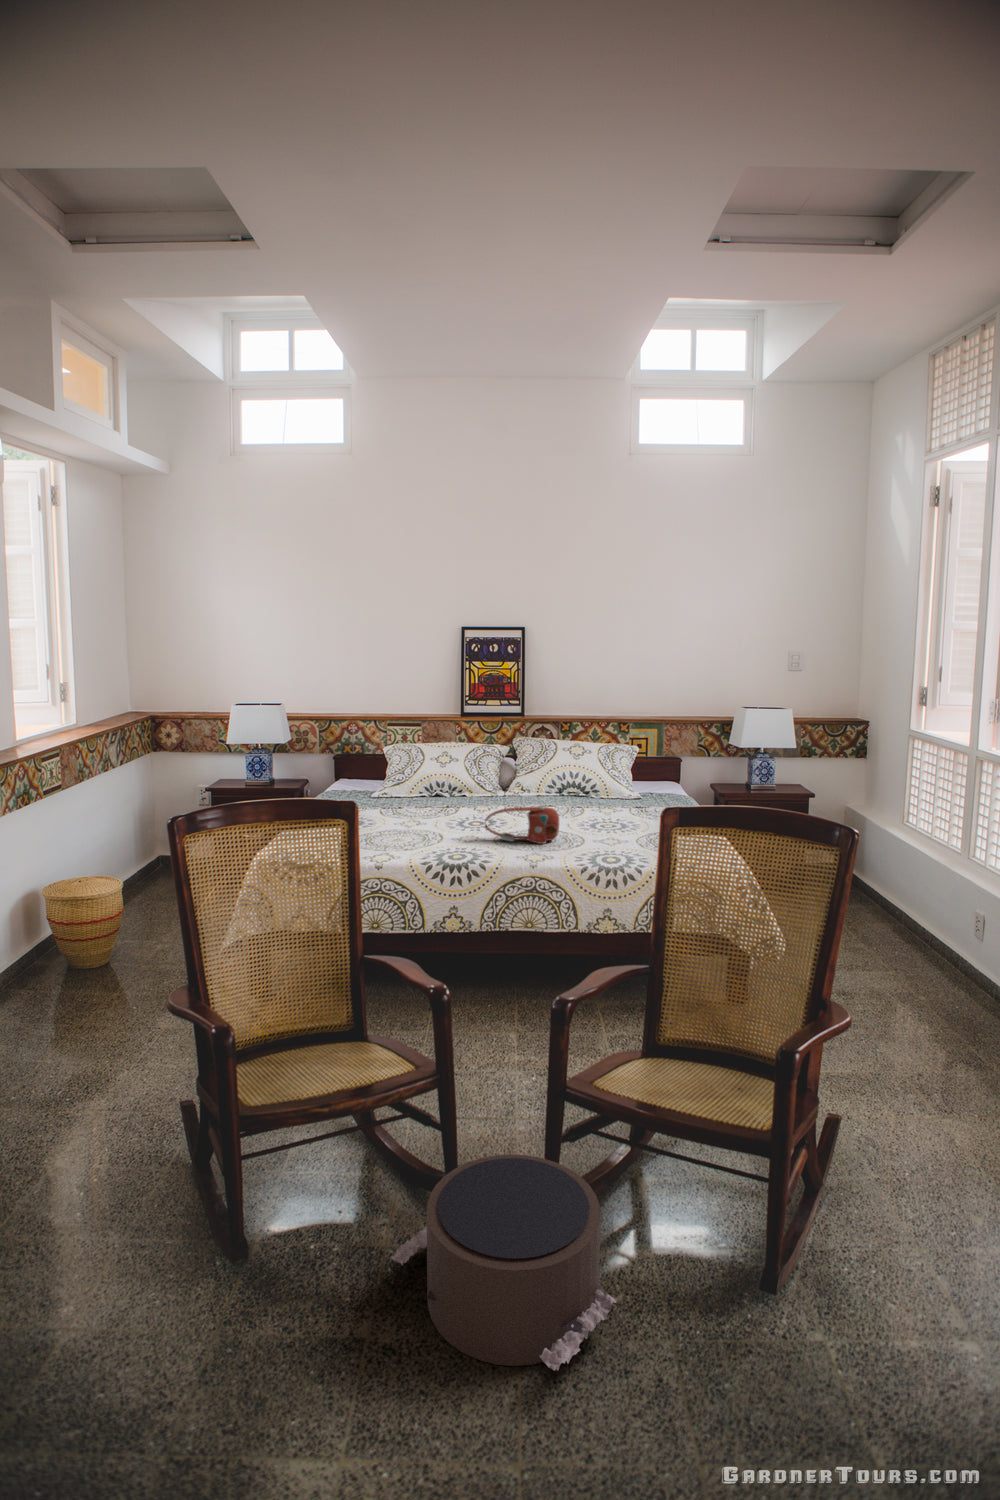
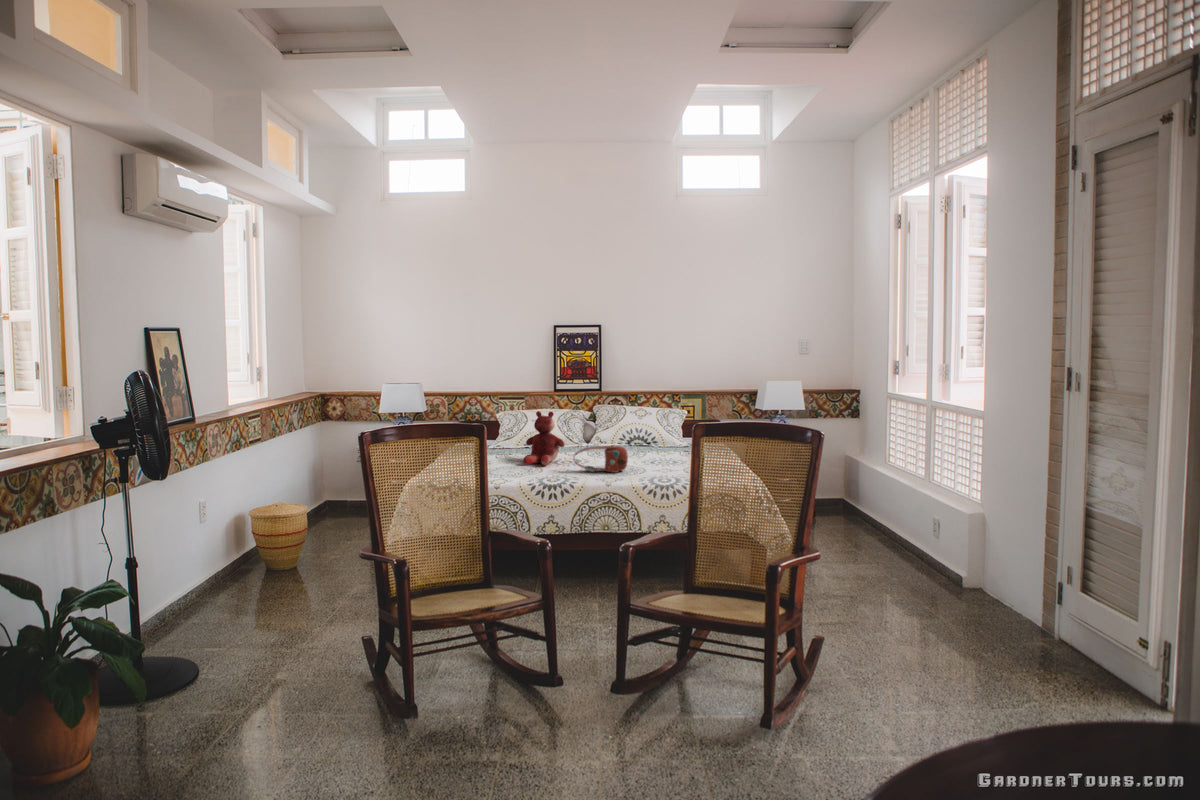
teddy bear: none [417,753,473,828] -> present [523,411,565,465]
pouf: present [391,1154,618,1371] -> none [513,645,662,761]

